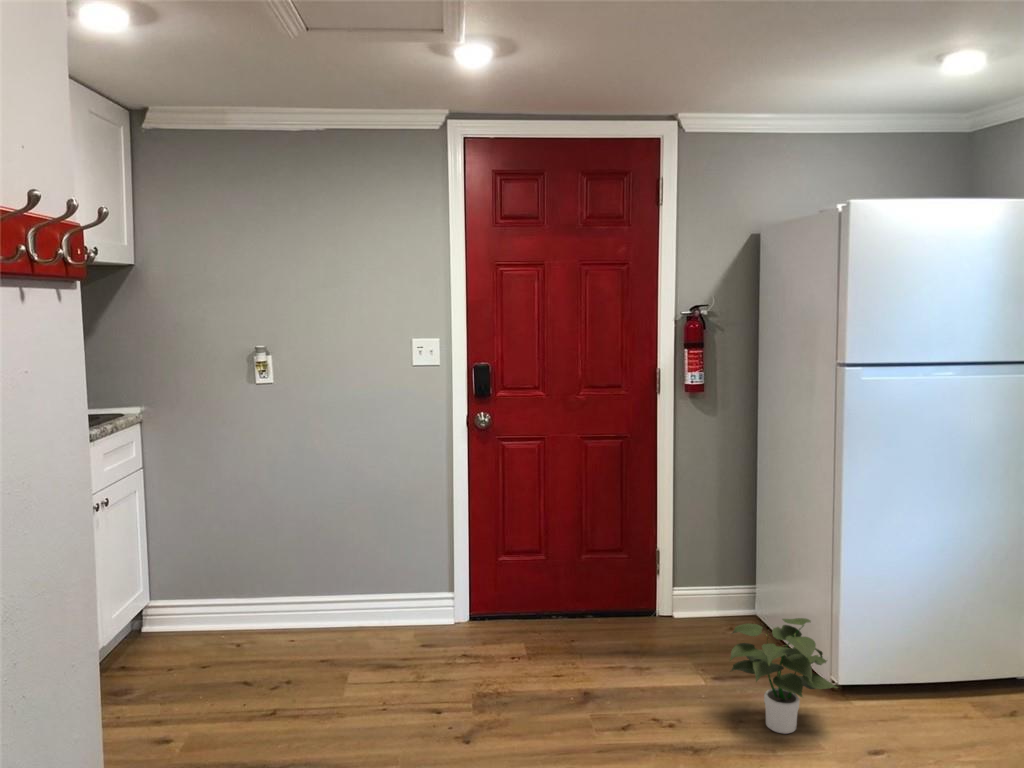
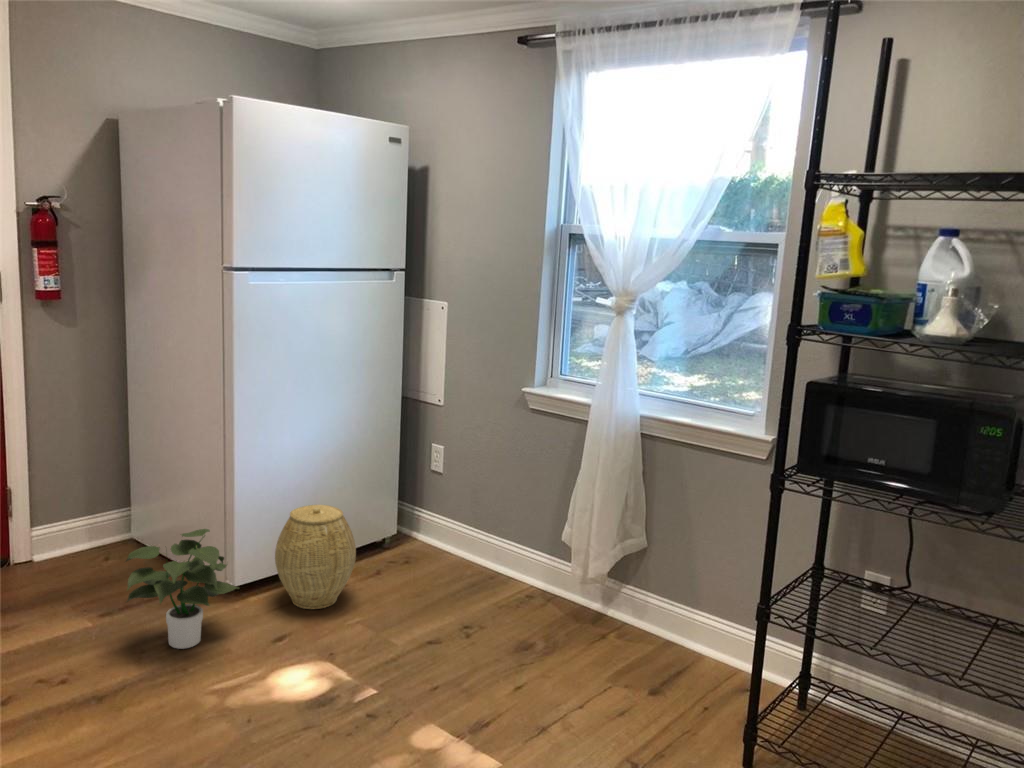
woven basket: none [883,617,981,738] -> present [275,505,356,609]

